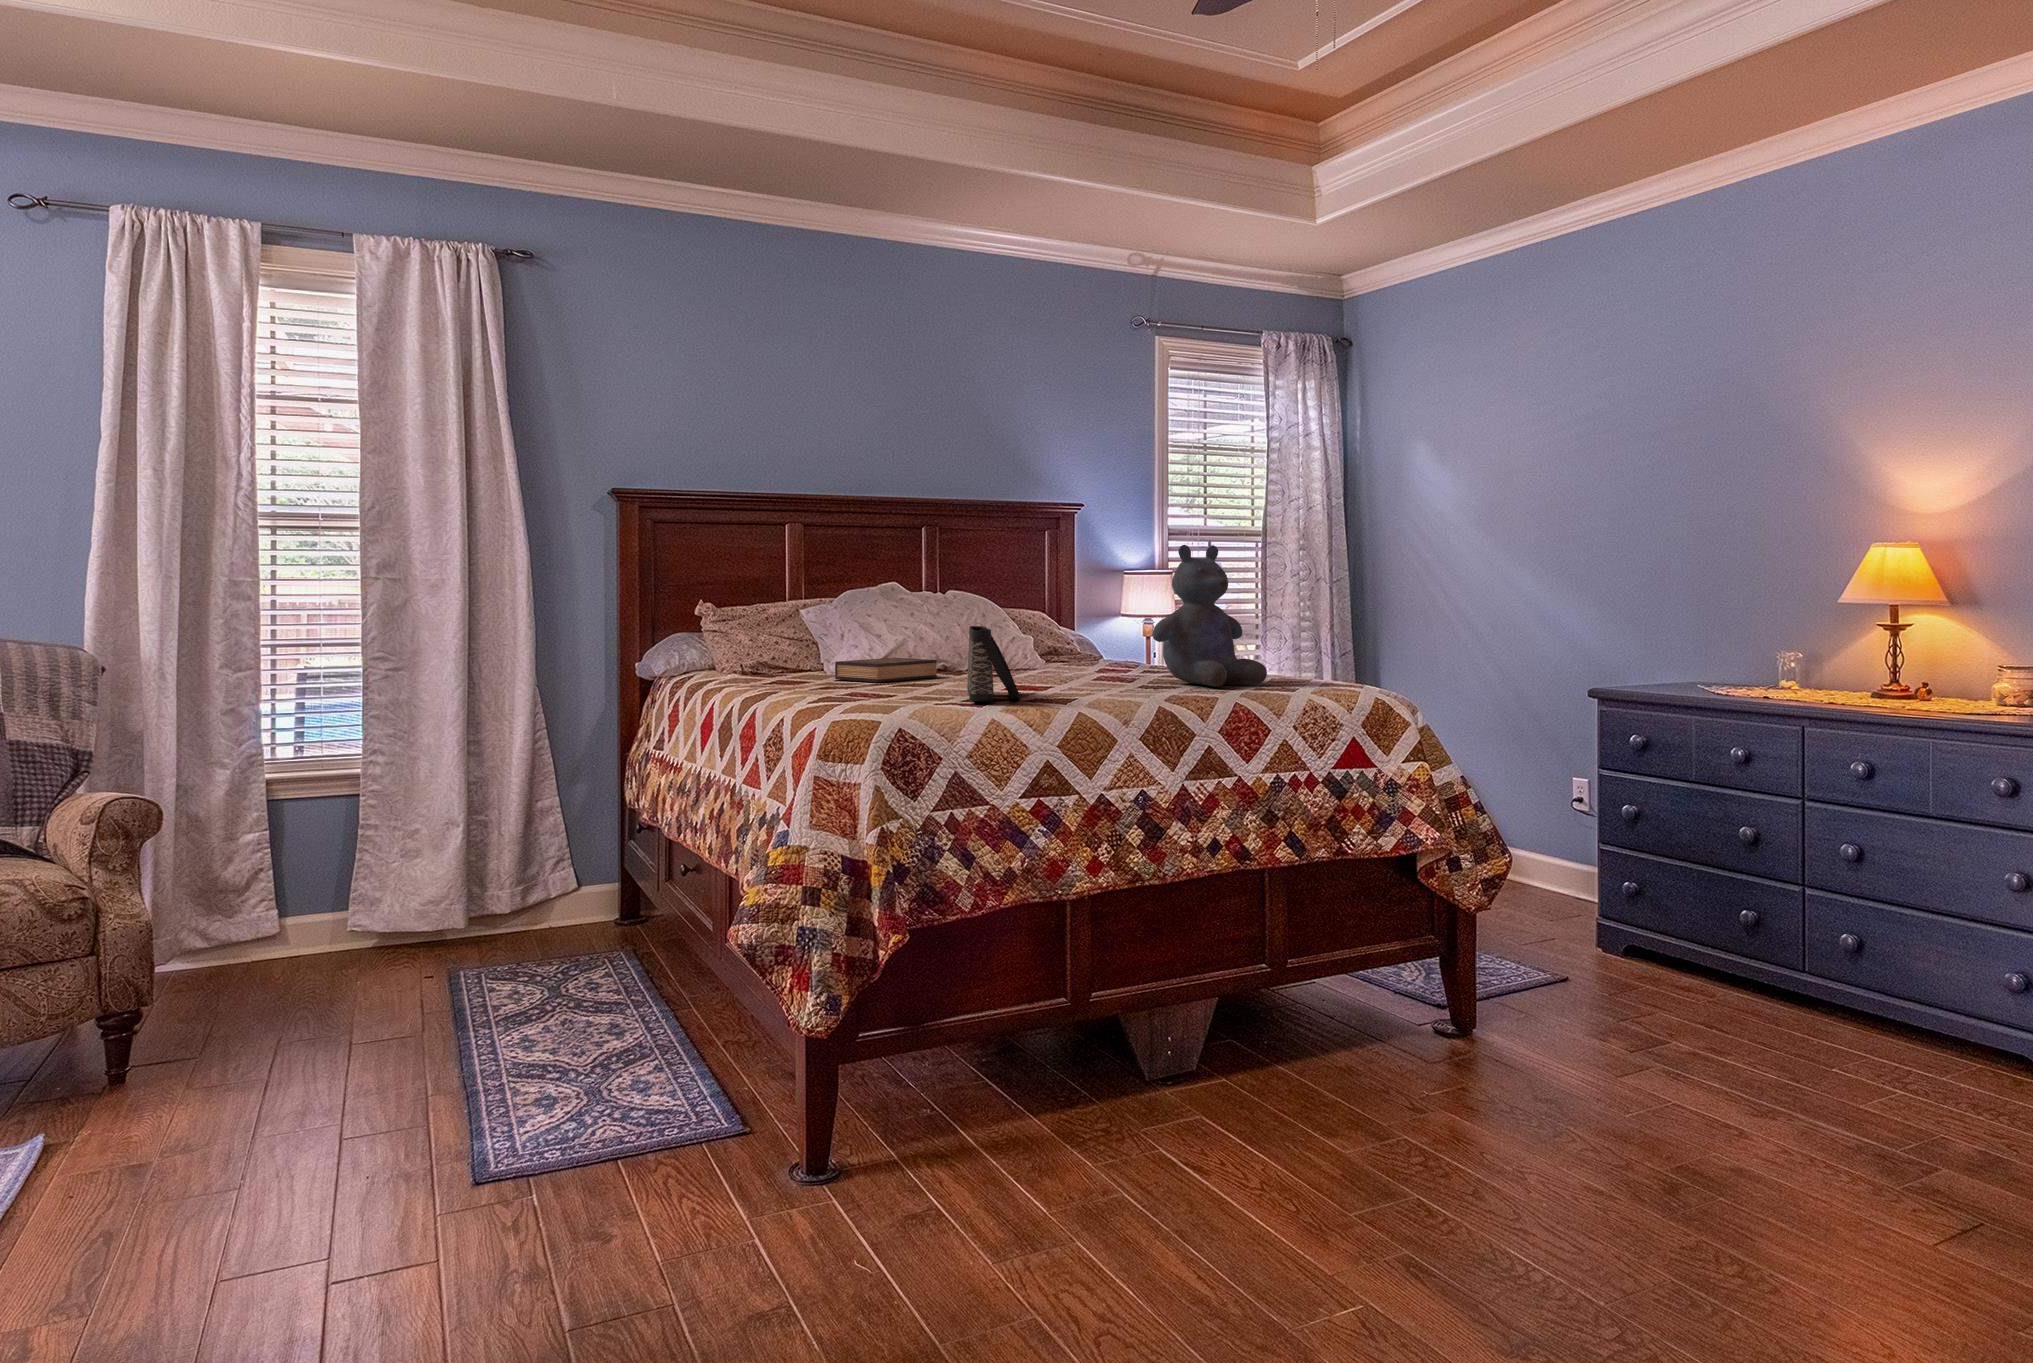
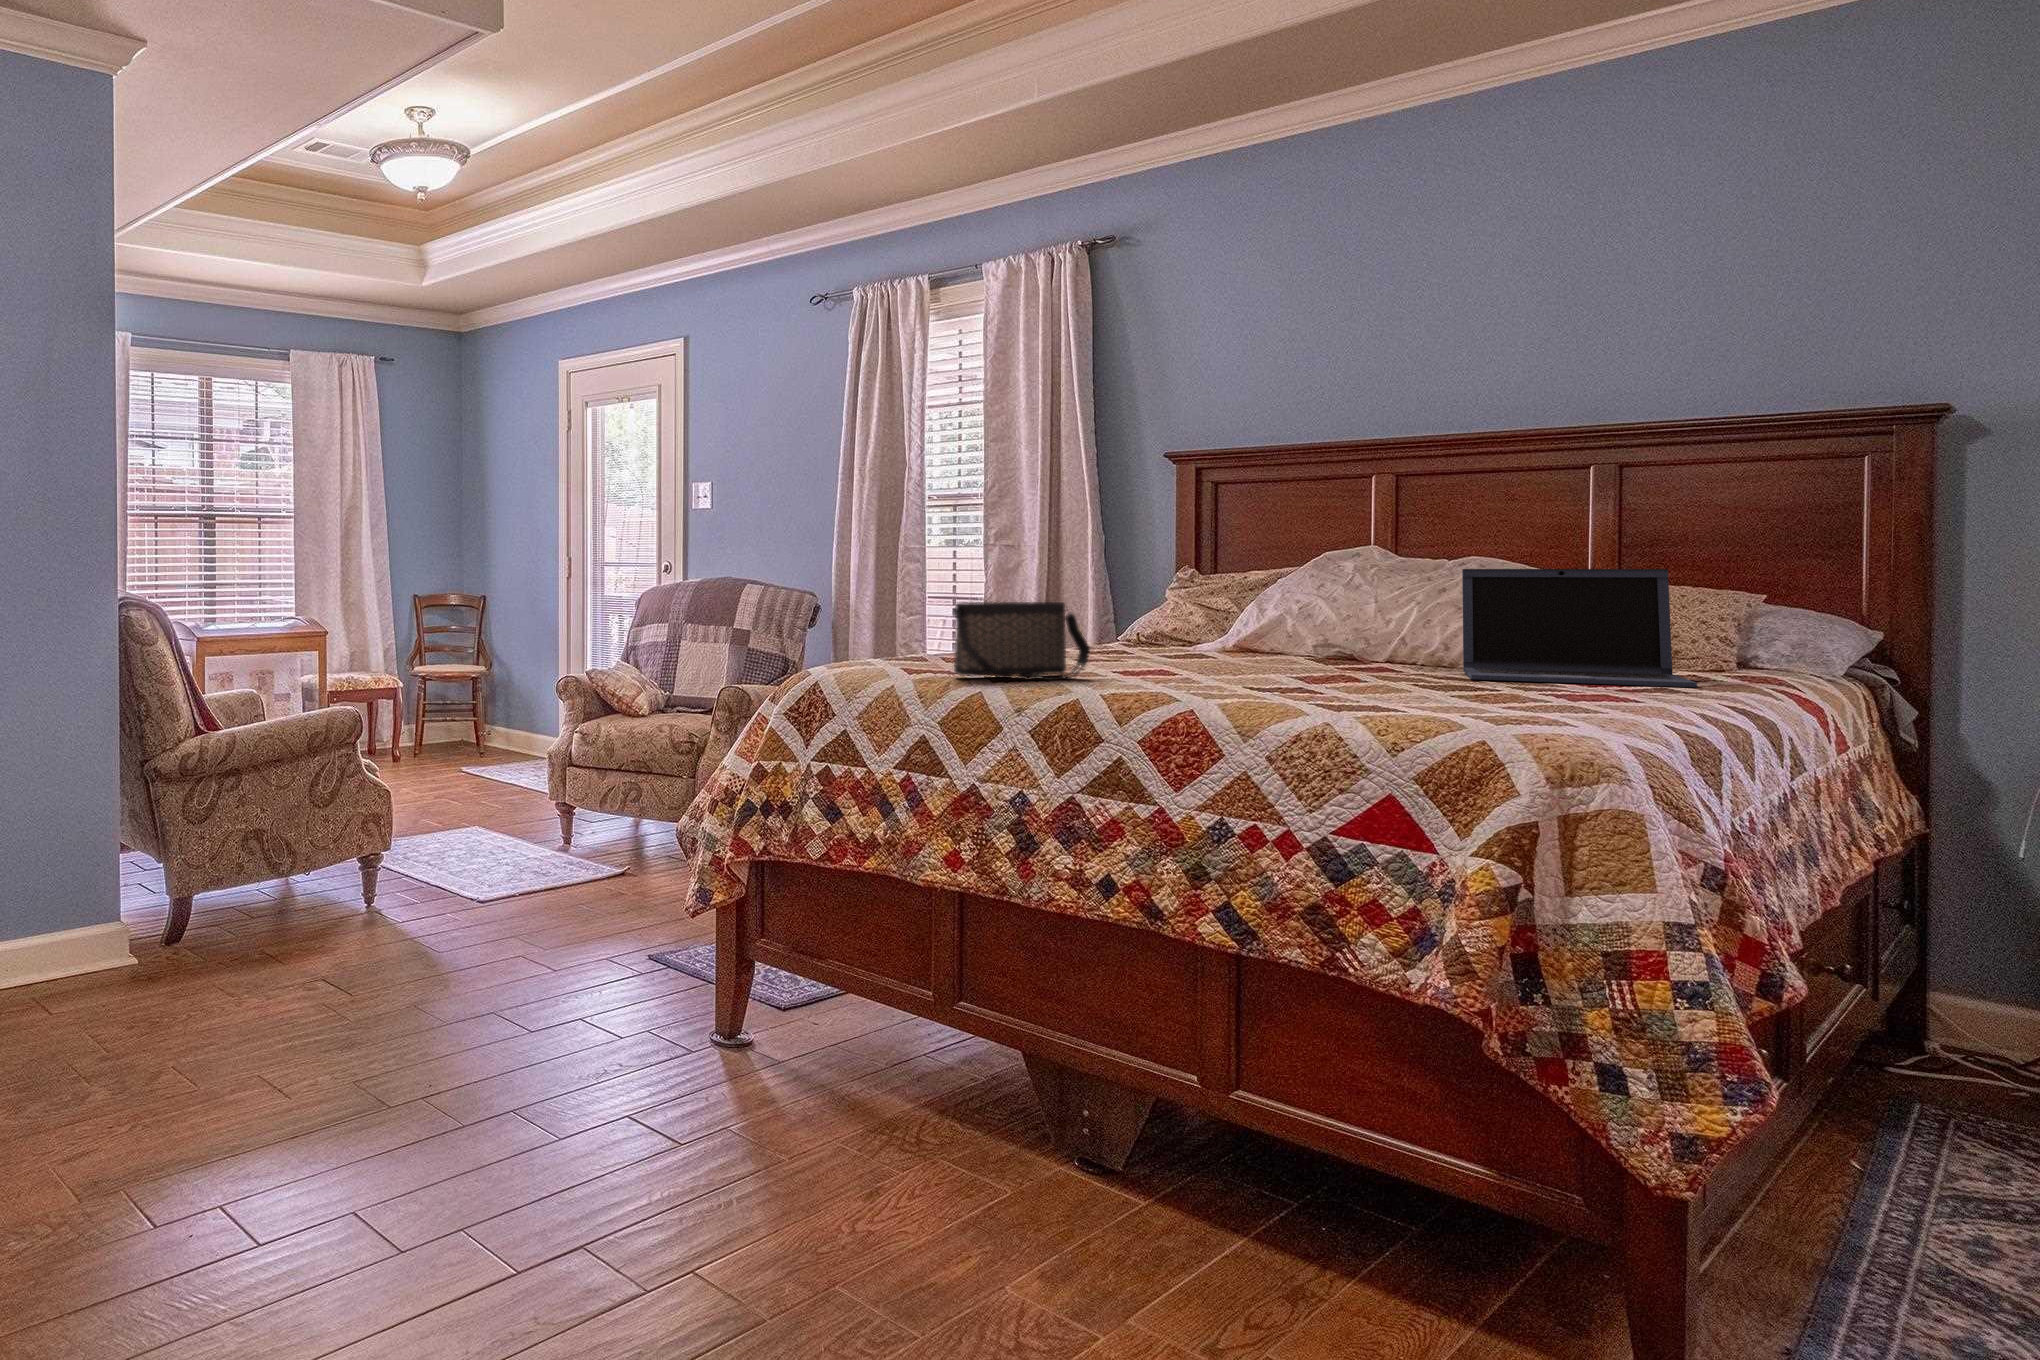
stuffed bear: present [1153,545,1267,687] -> none [1268,498,1458,703]
laptop: none [1010,591,1156,670] -> present [1462,569,1697,687]
hardback book: present [835,658,937,682] -> none [1132,641,1239,667]

